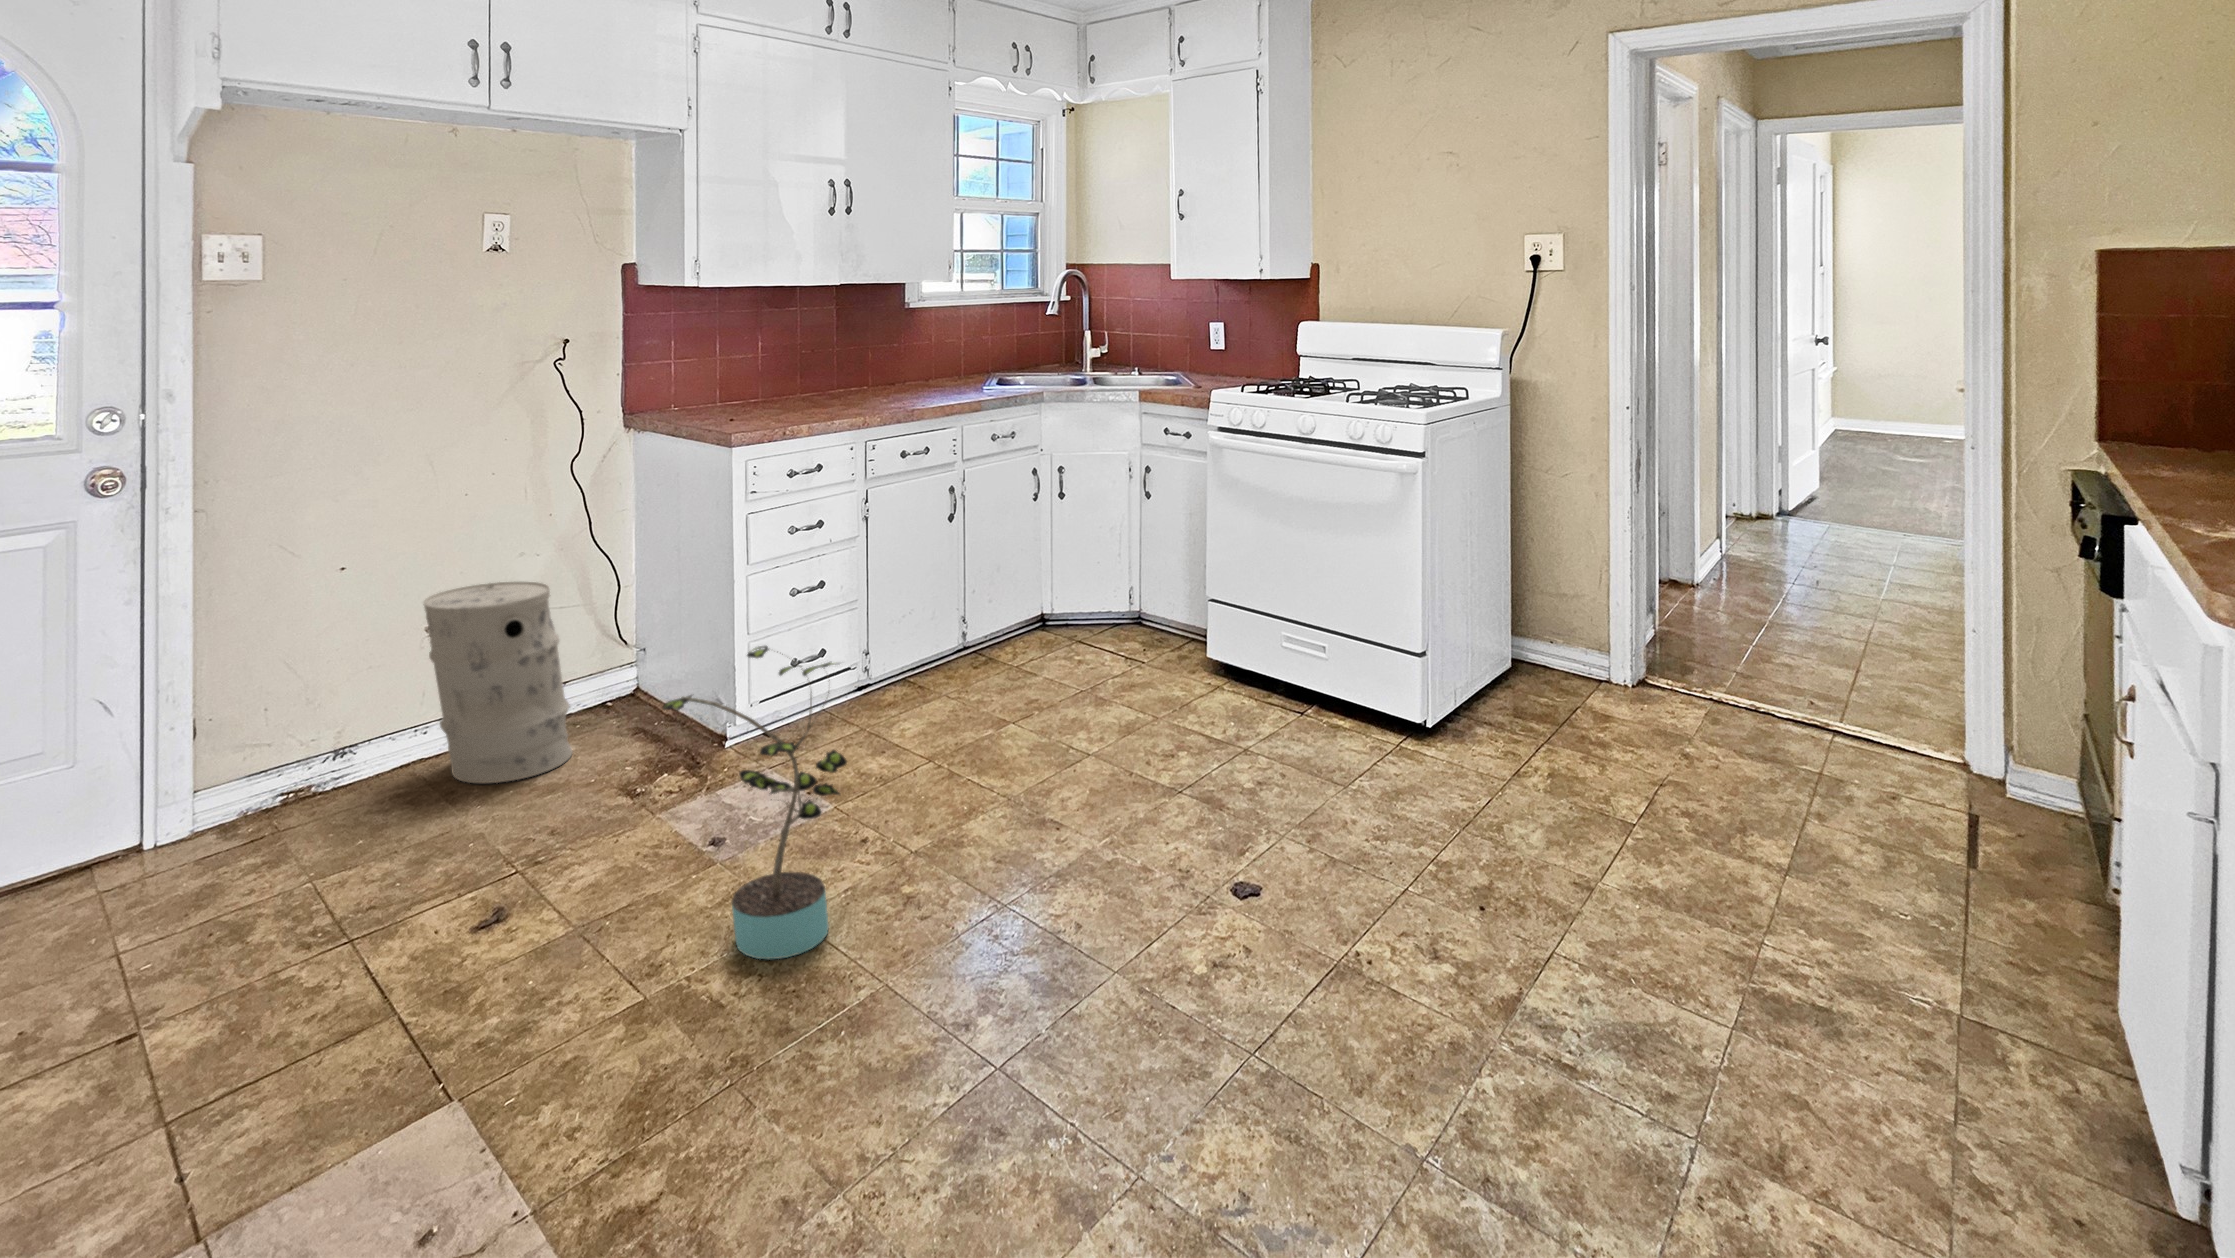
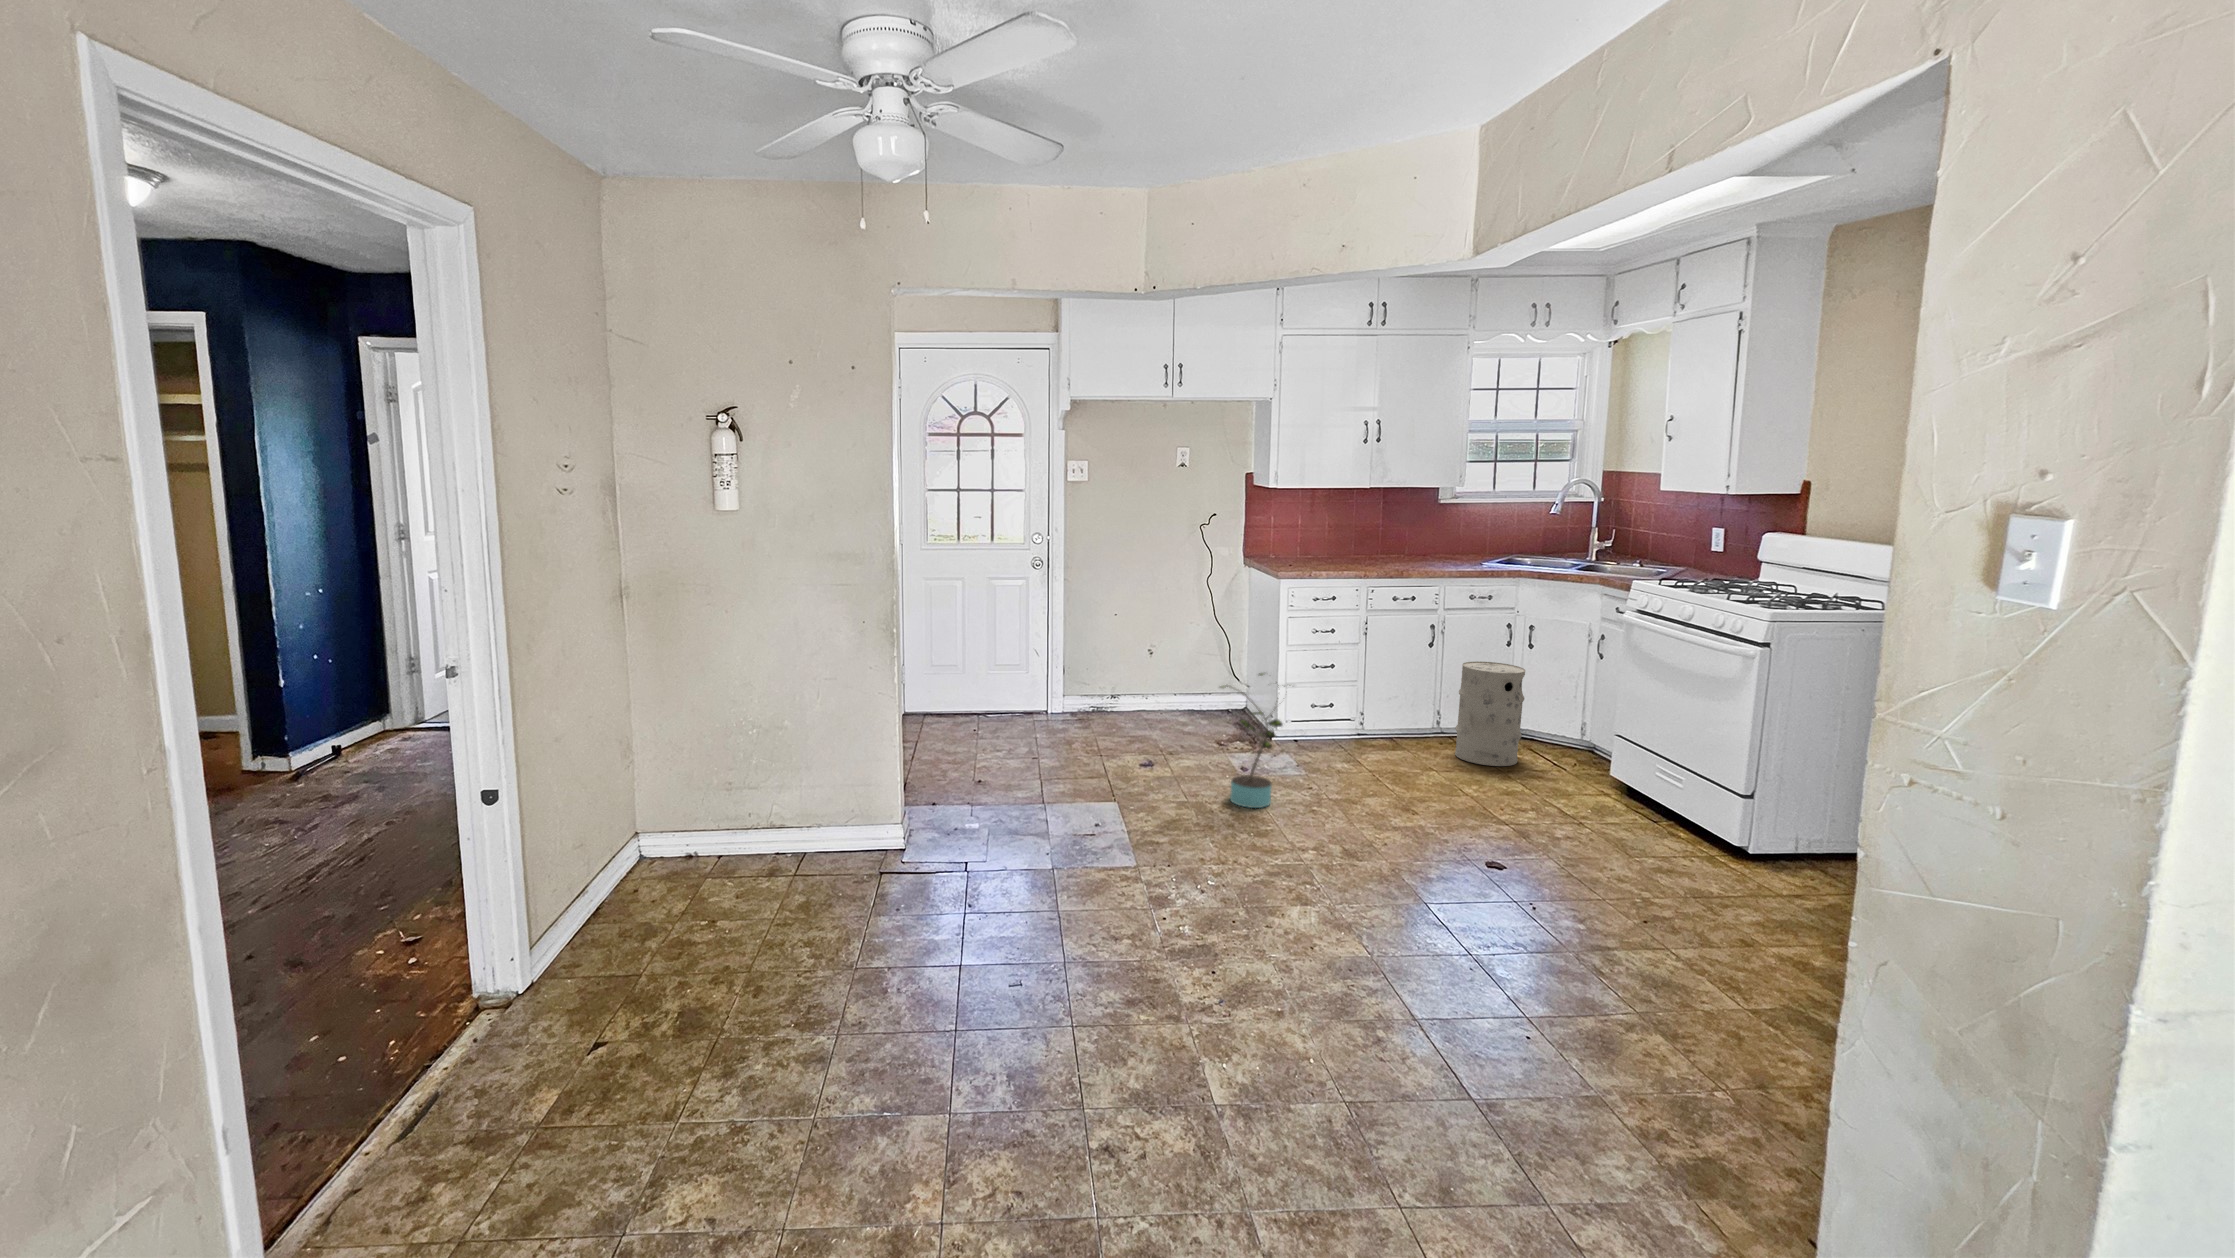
trash can: present [423,582,572,783] -> present [1455,661,1525,766]

